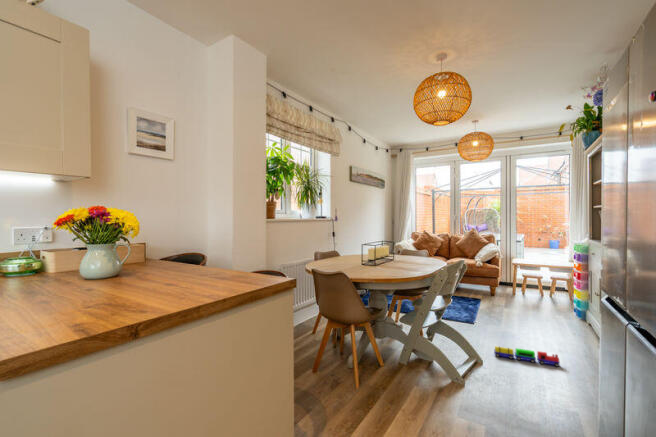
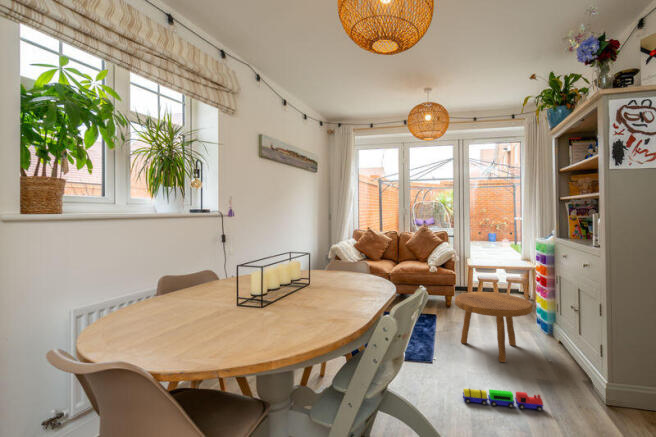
footstool: none [494,281,562,336] -> present [455,292,533,362]

